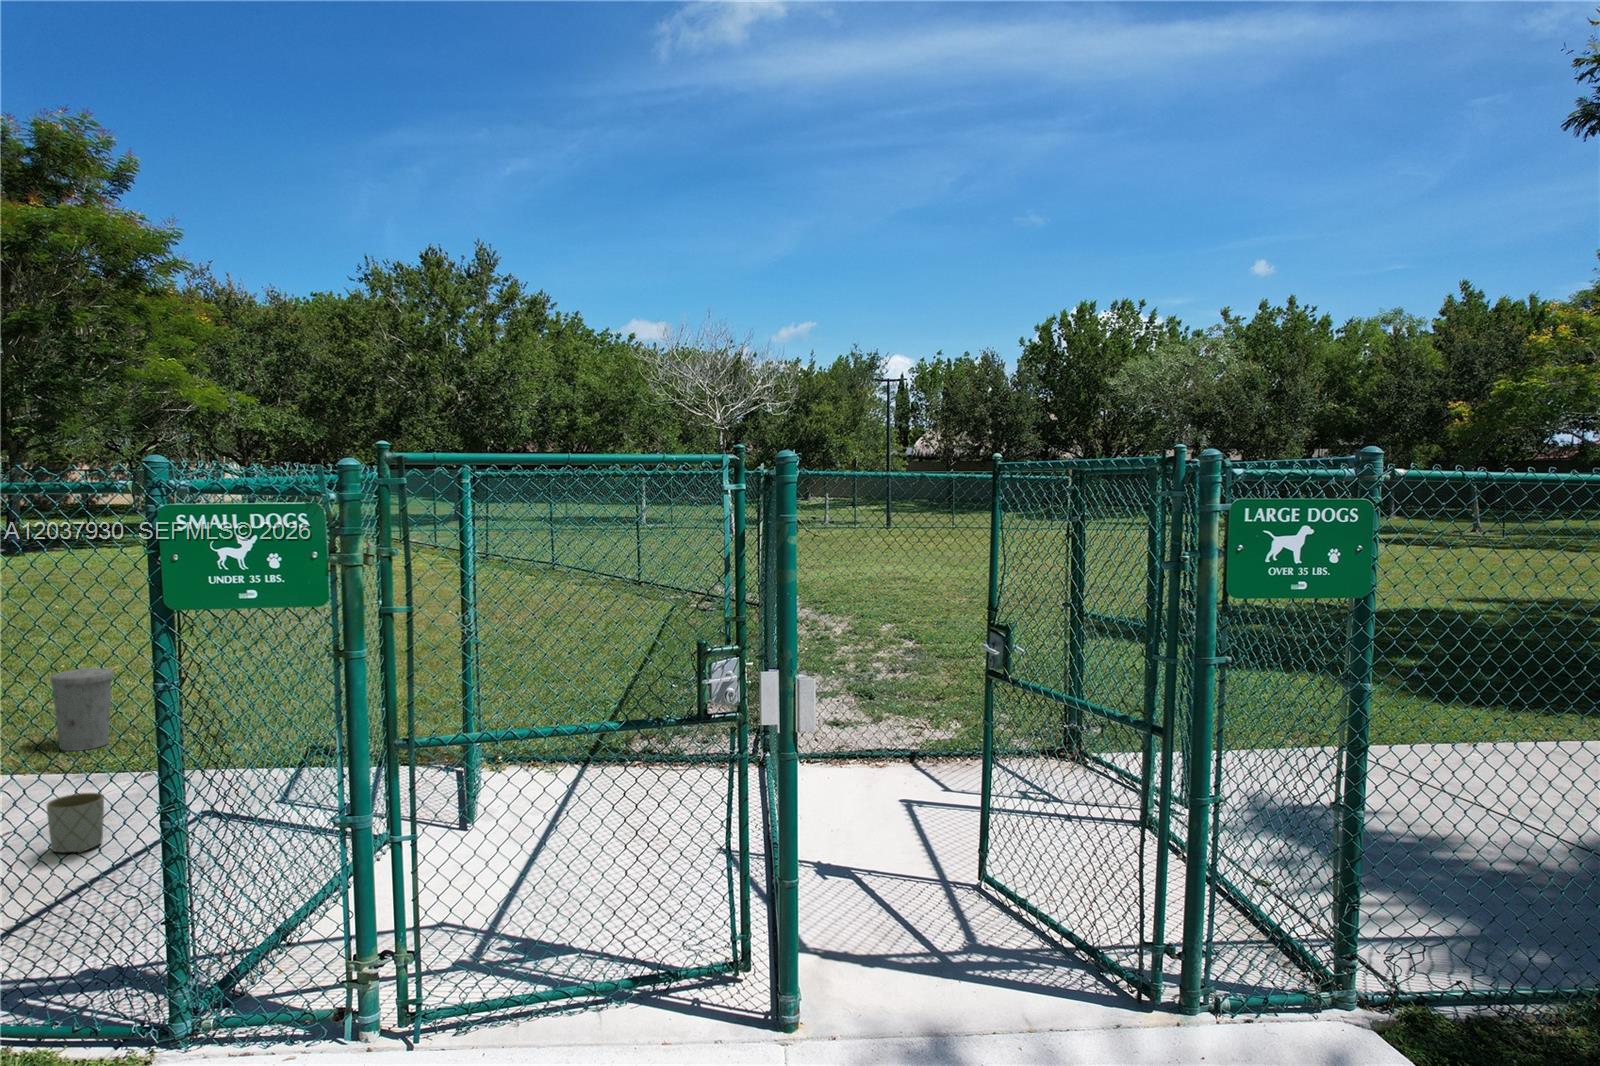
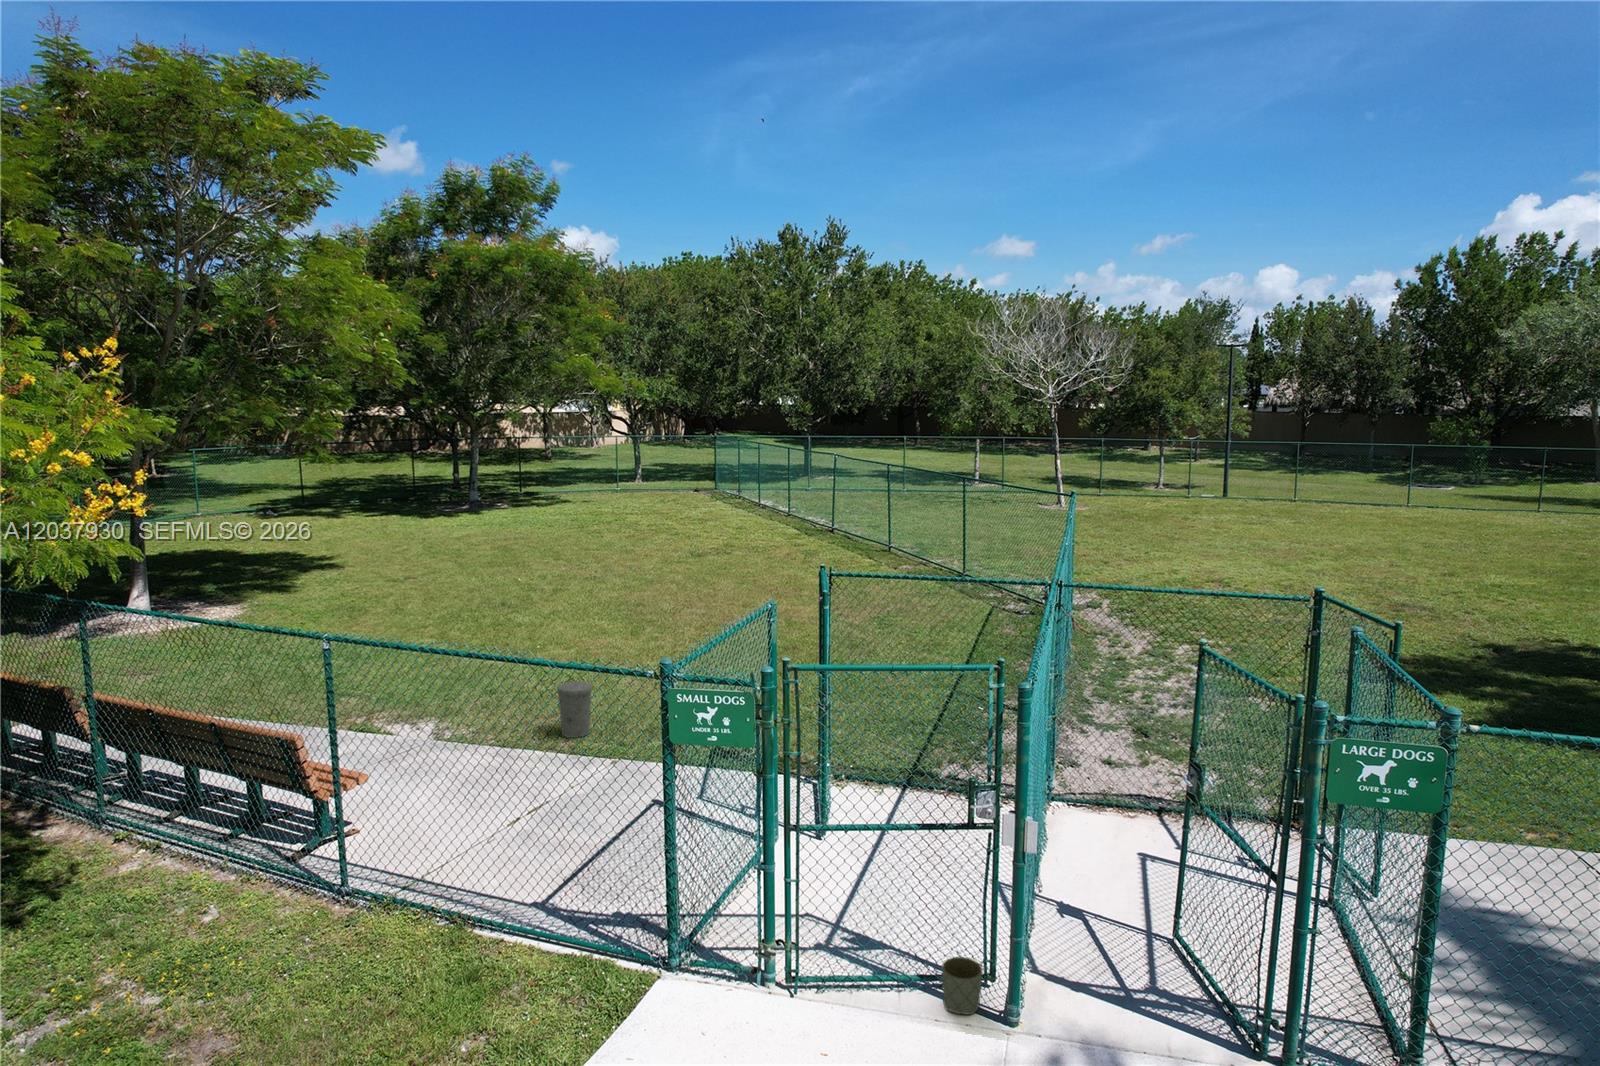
planter: present [47,793,104,853] -> present [942,957,982,1015]

